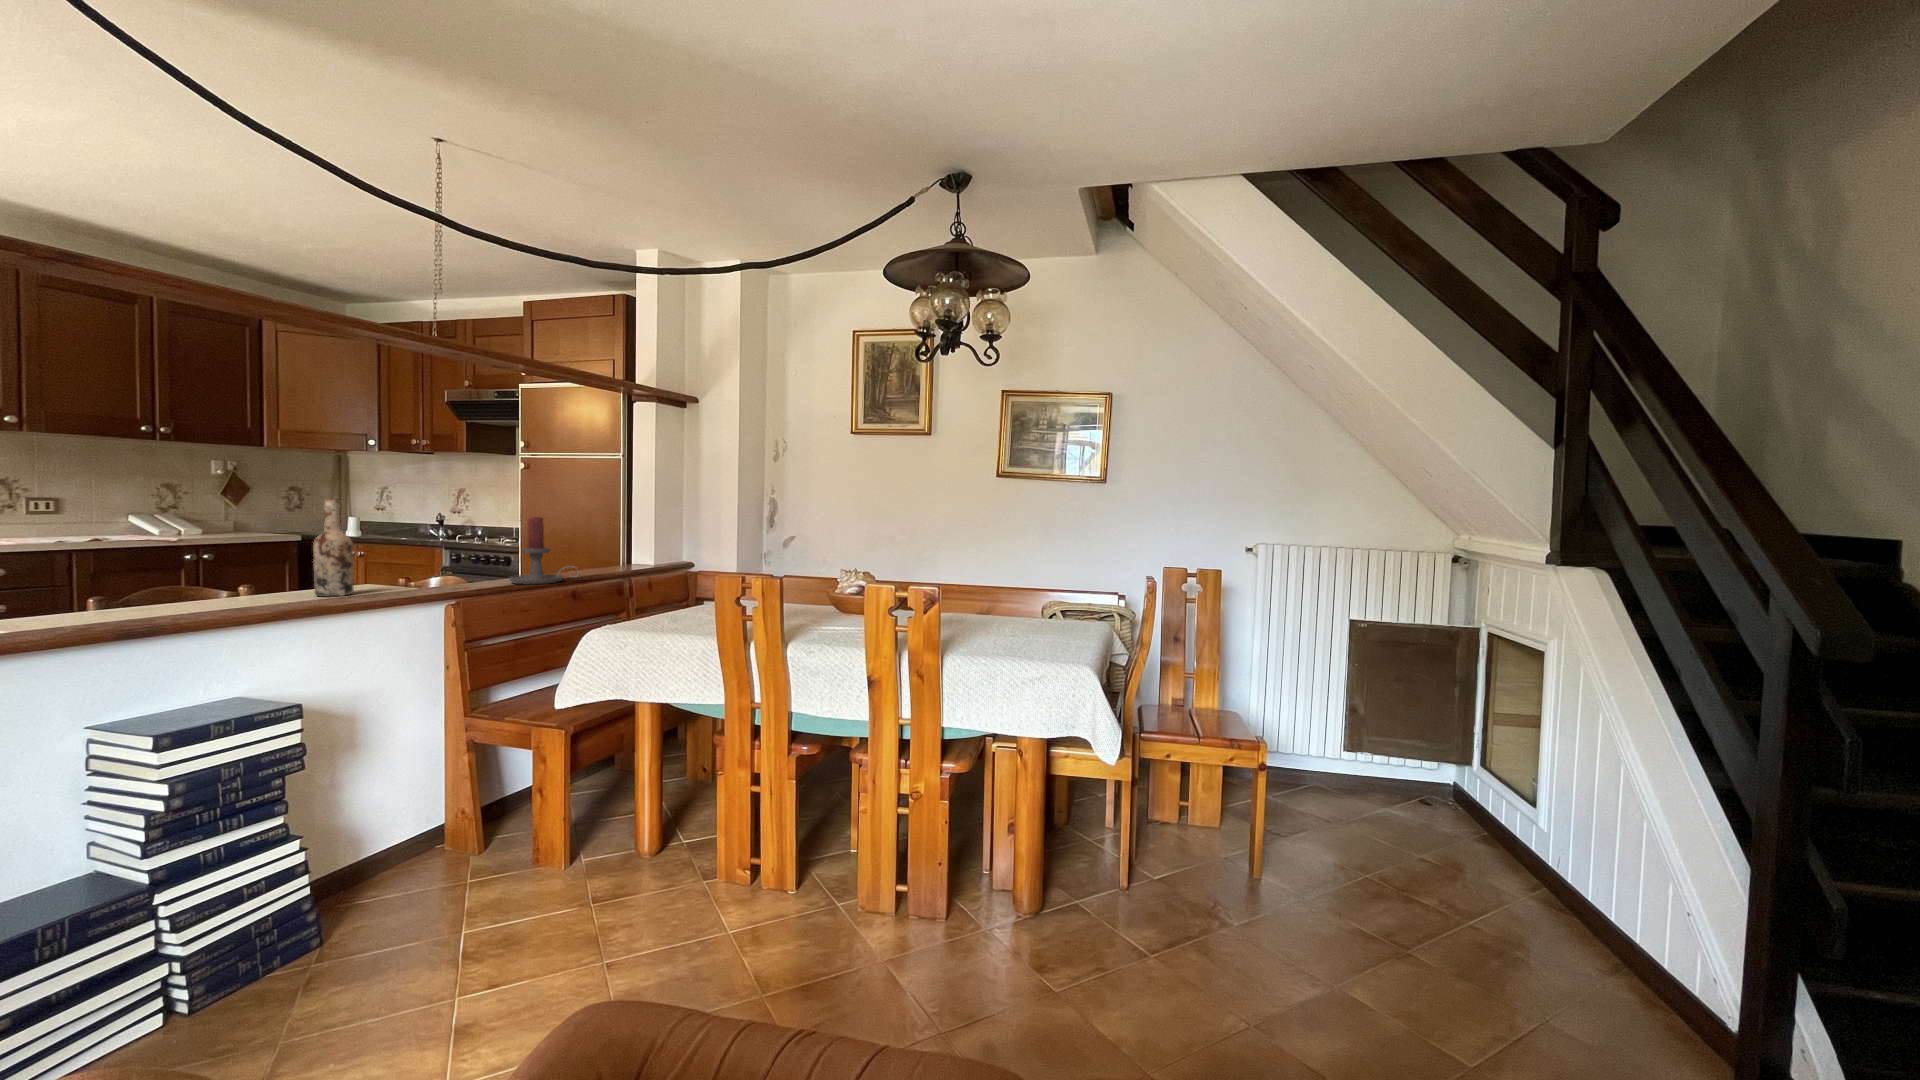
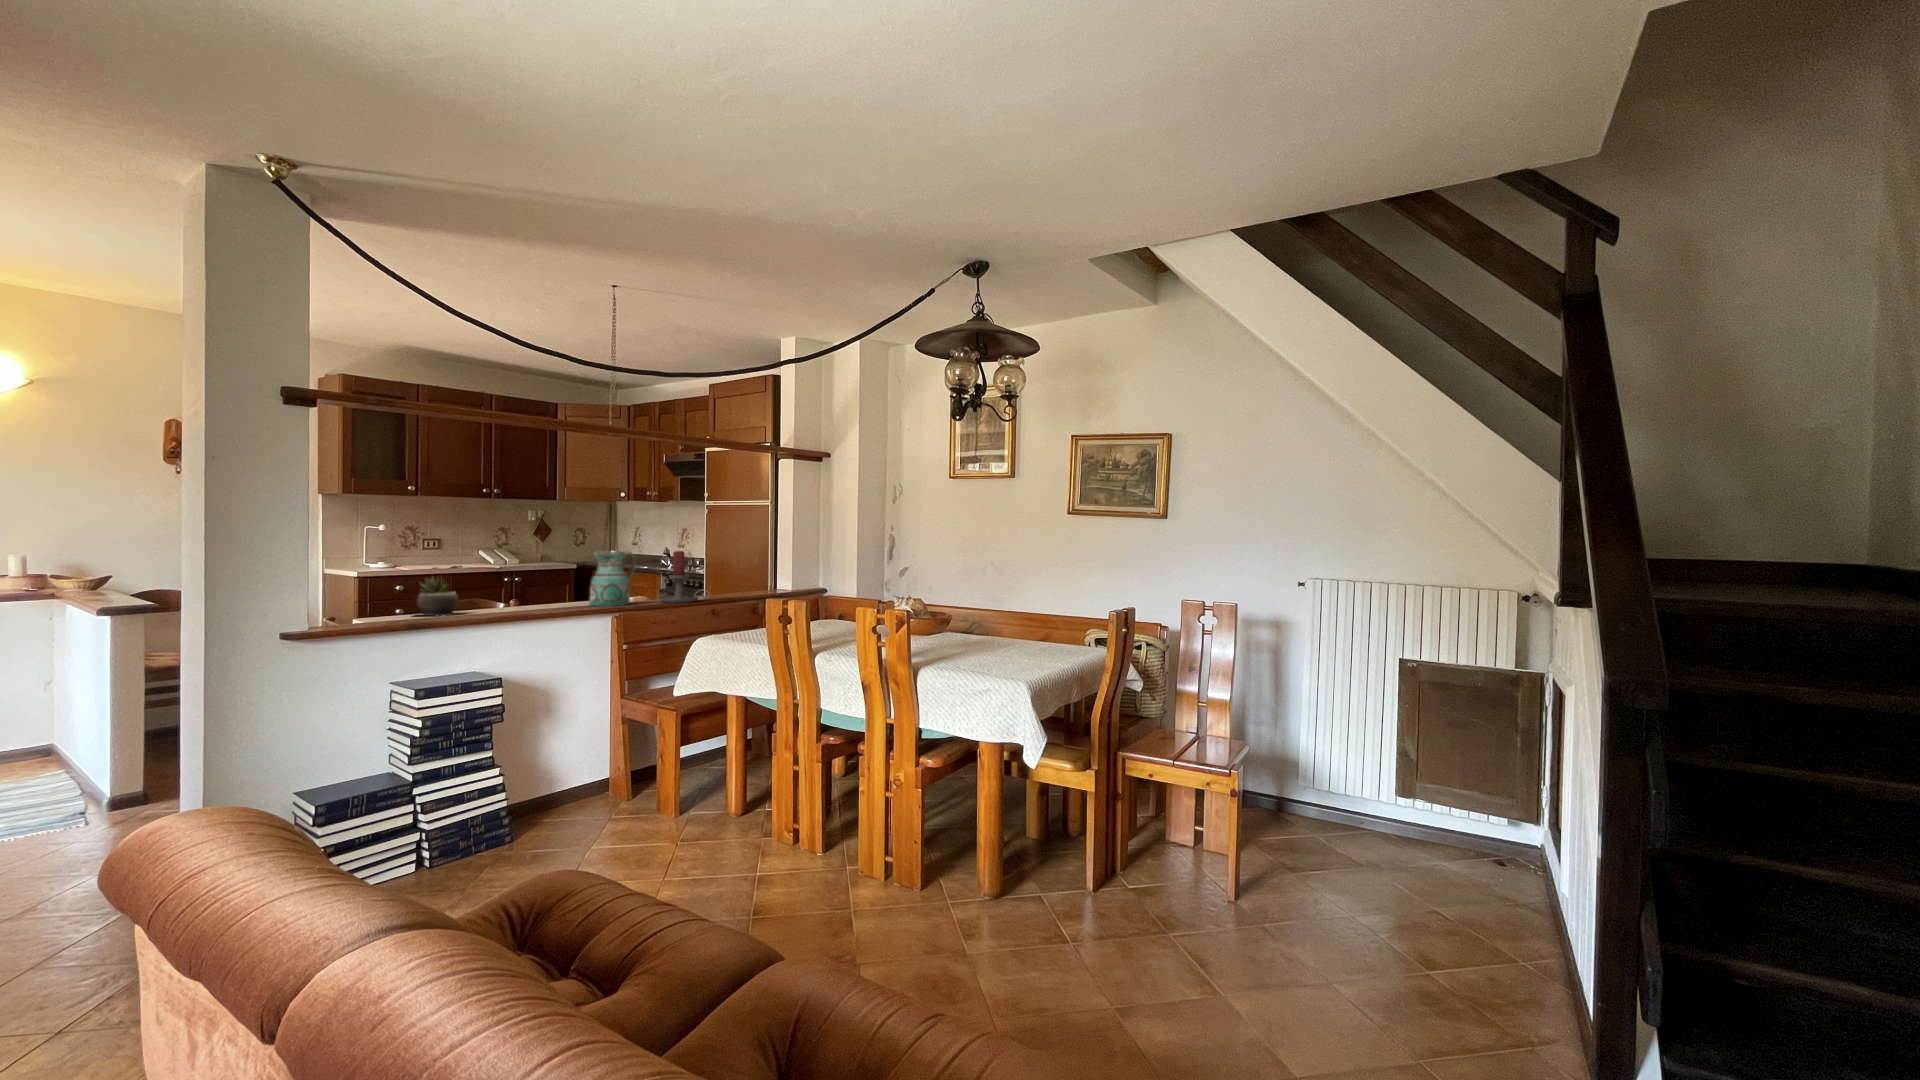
wine bottle: present [313,498,354,597] -> none [531,539,555,607]
ceramic pitcher: none [411,515,474,593] -> present [589,550,635,607]
succulent plant: none [110,554,220,620] -> present [417,578,459,616]

